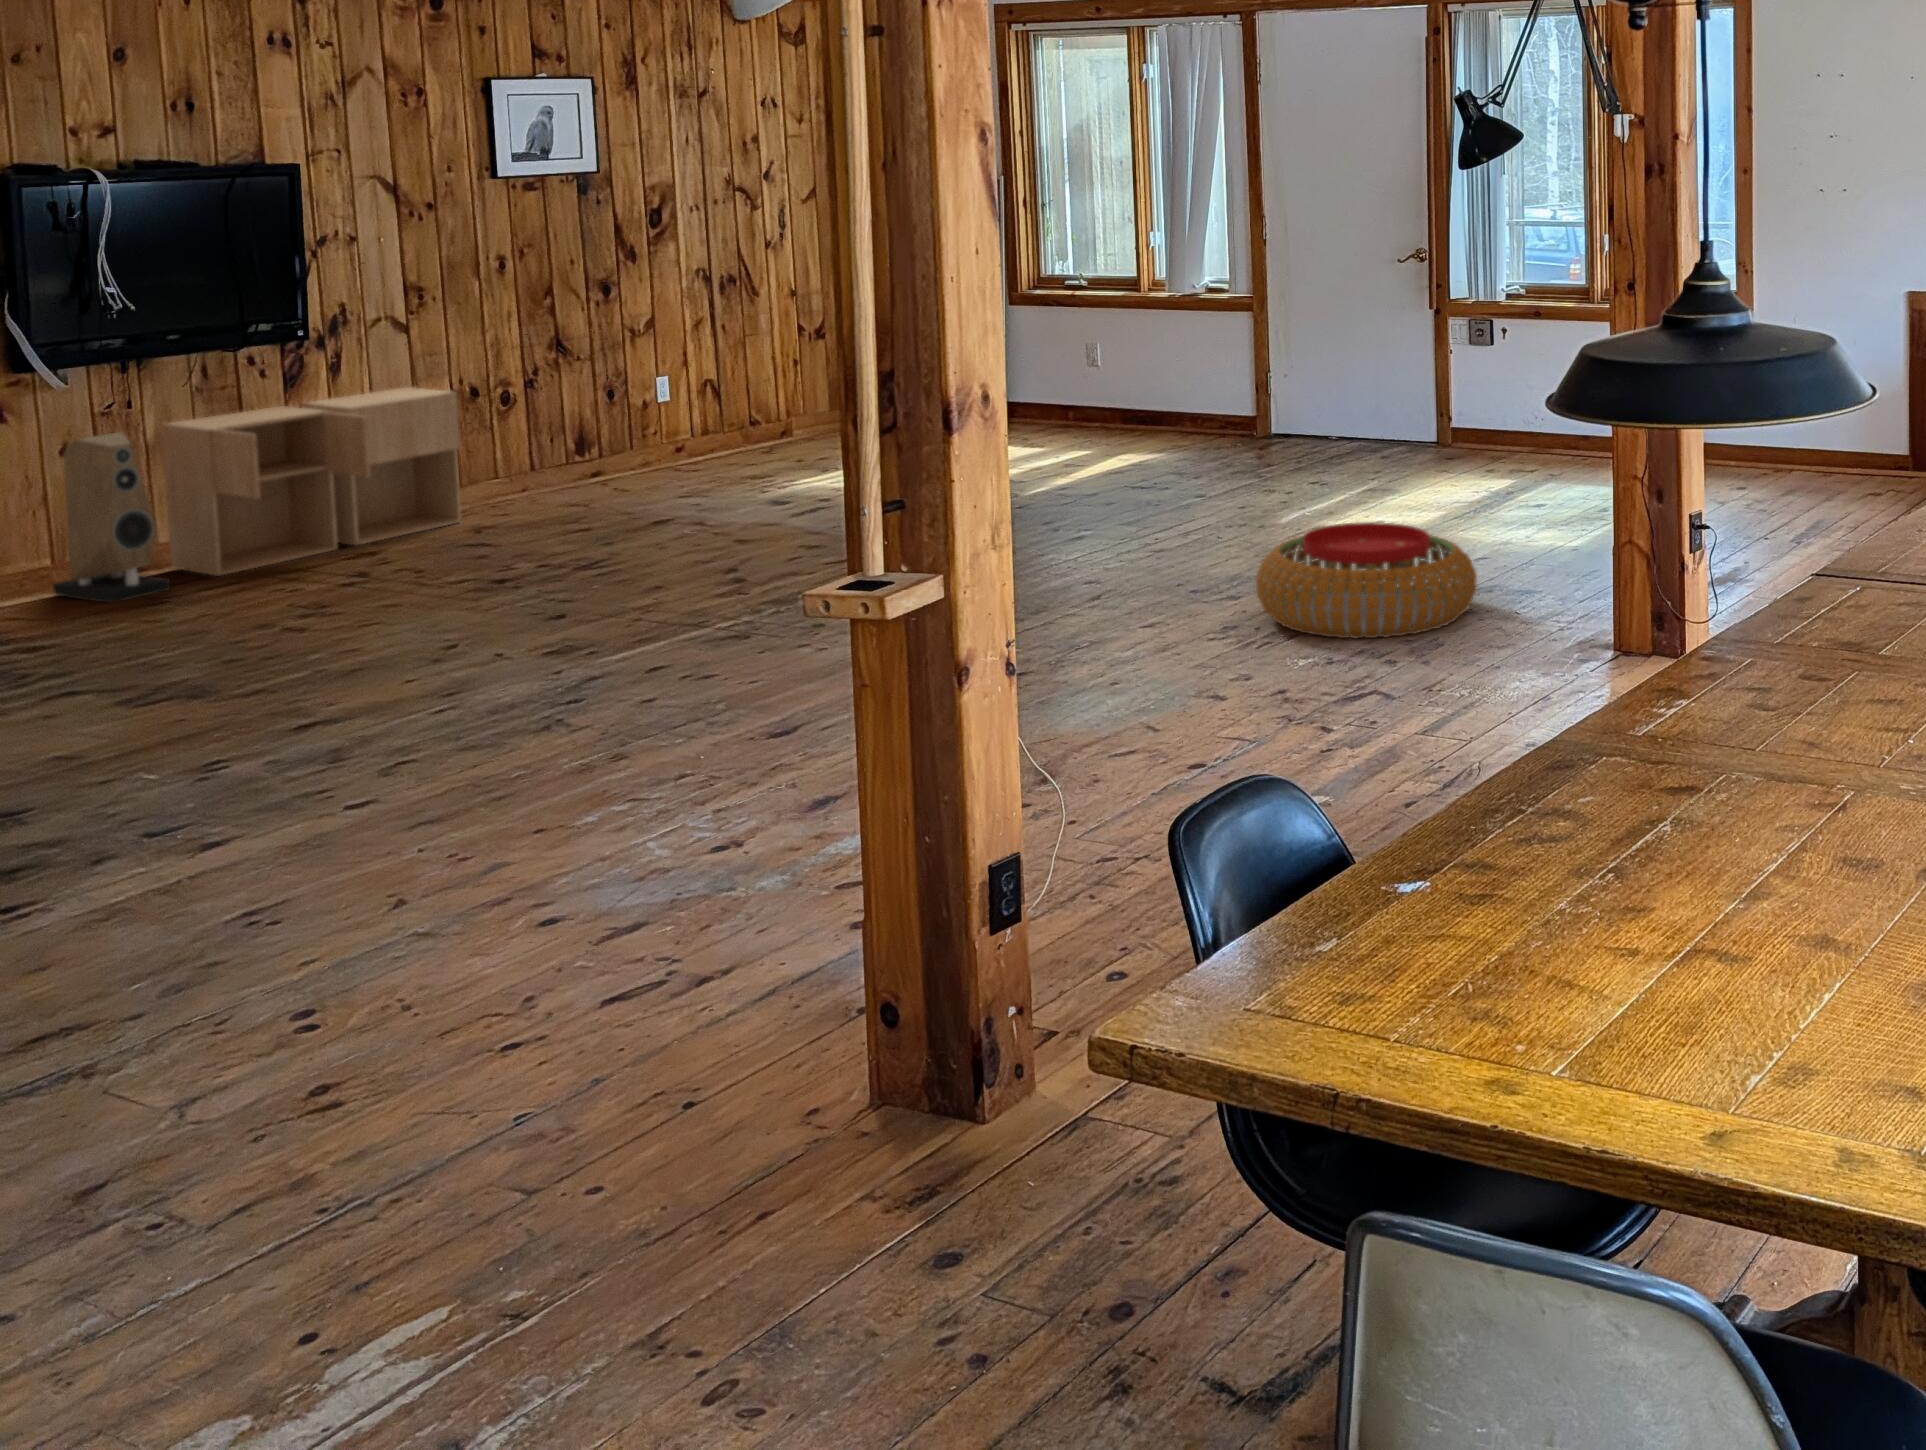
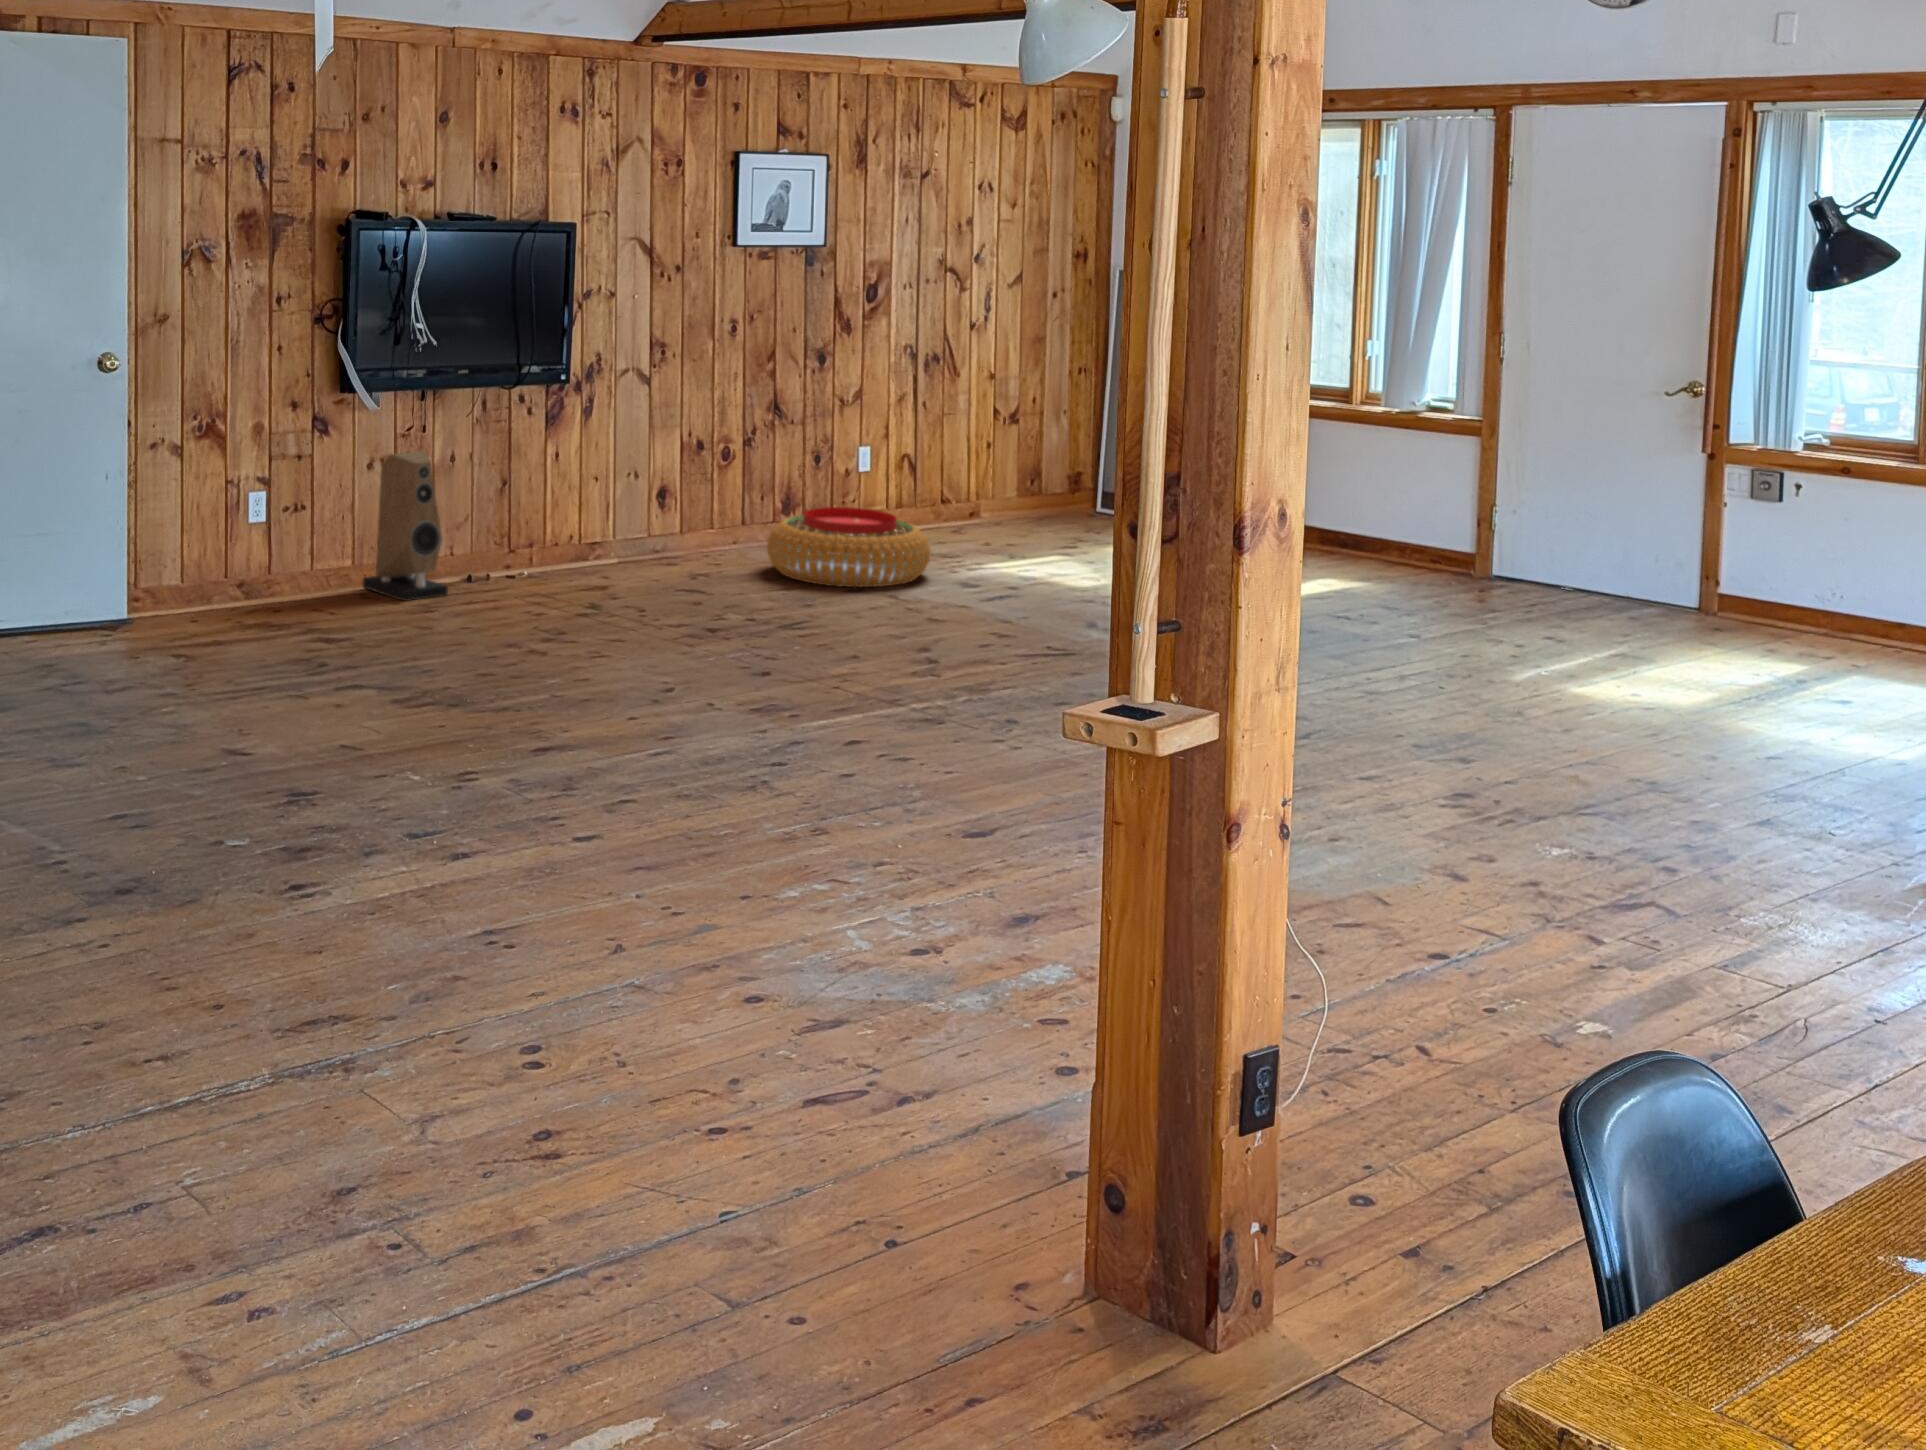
storage cabinet: present [161,387,461,576] -> none [450,434,686,588]
pouf: present [1256,522,1477,638] -> present [767,507,930,587]

